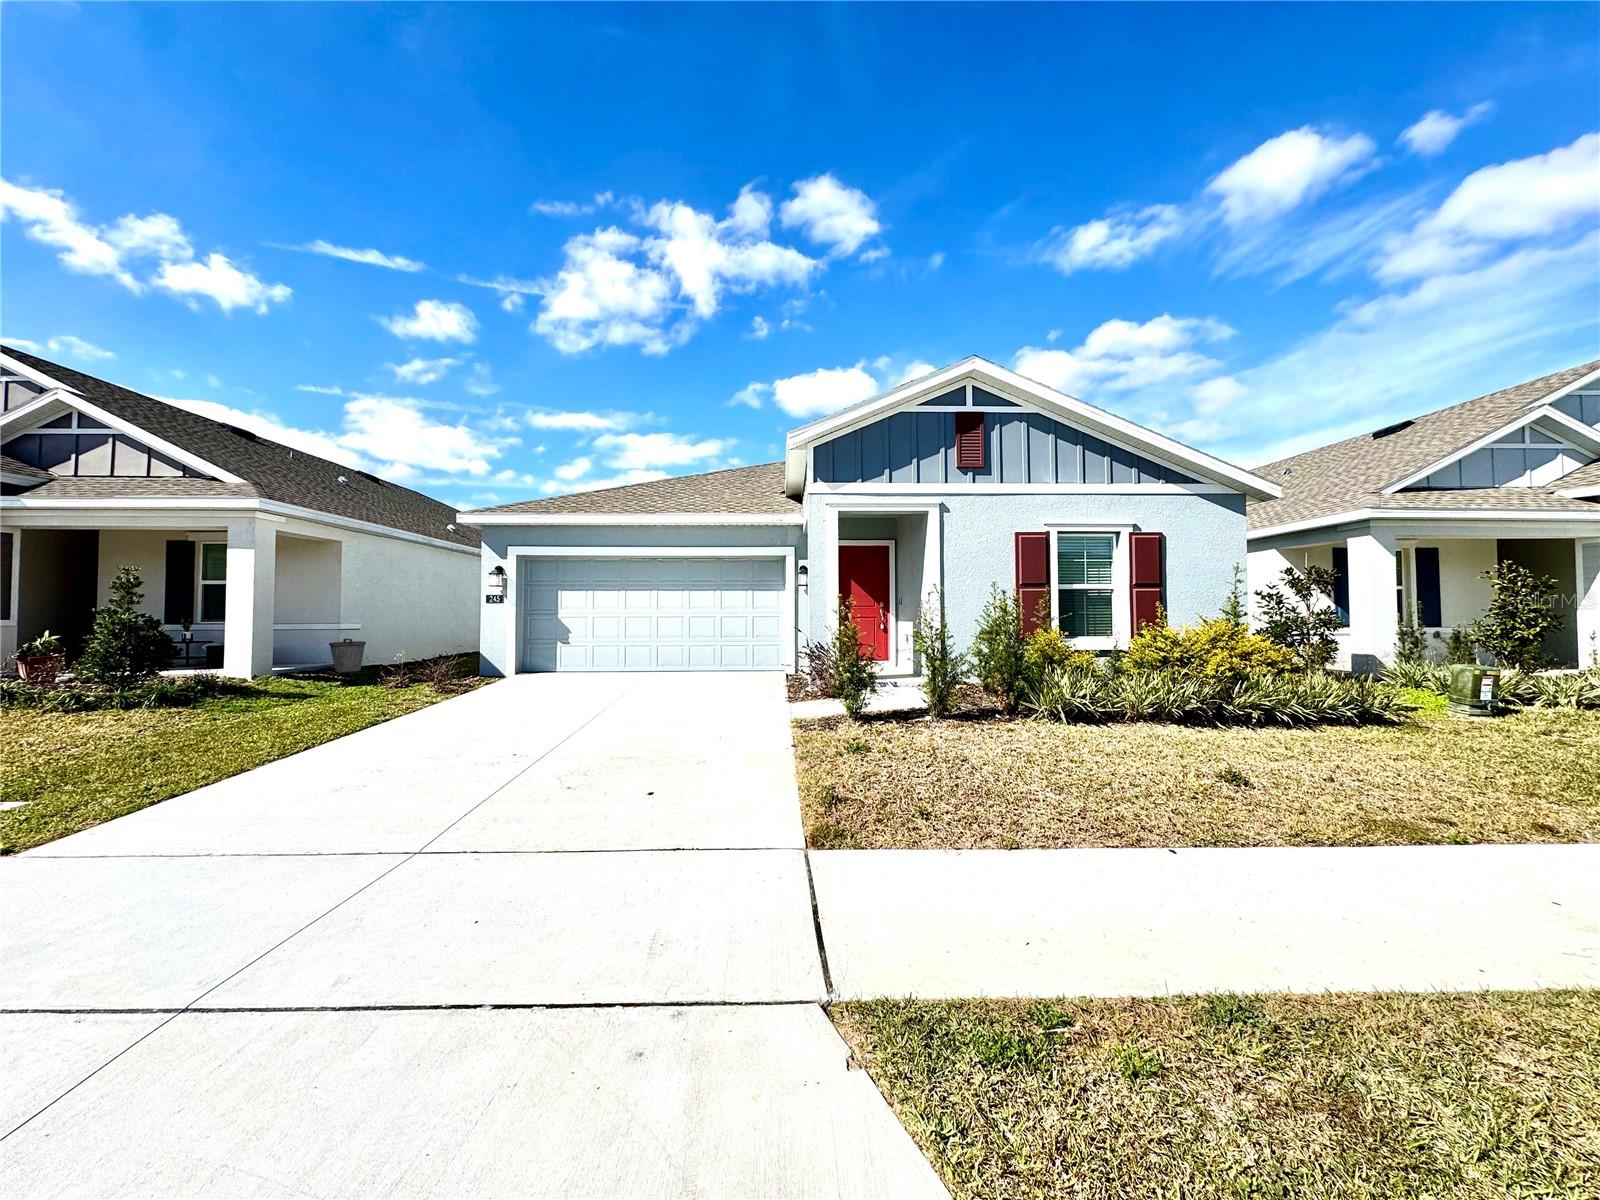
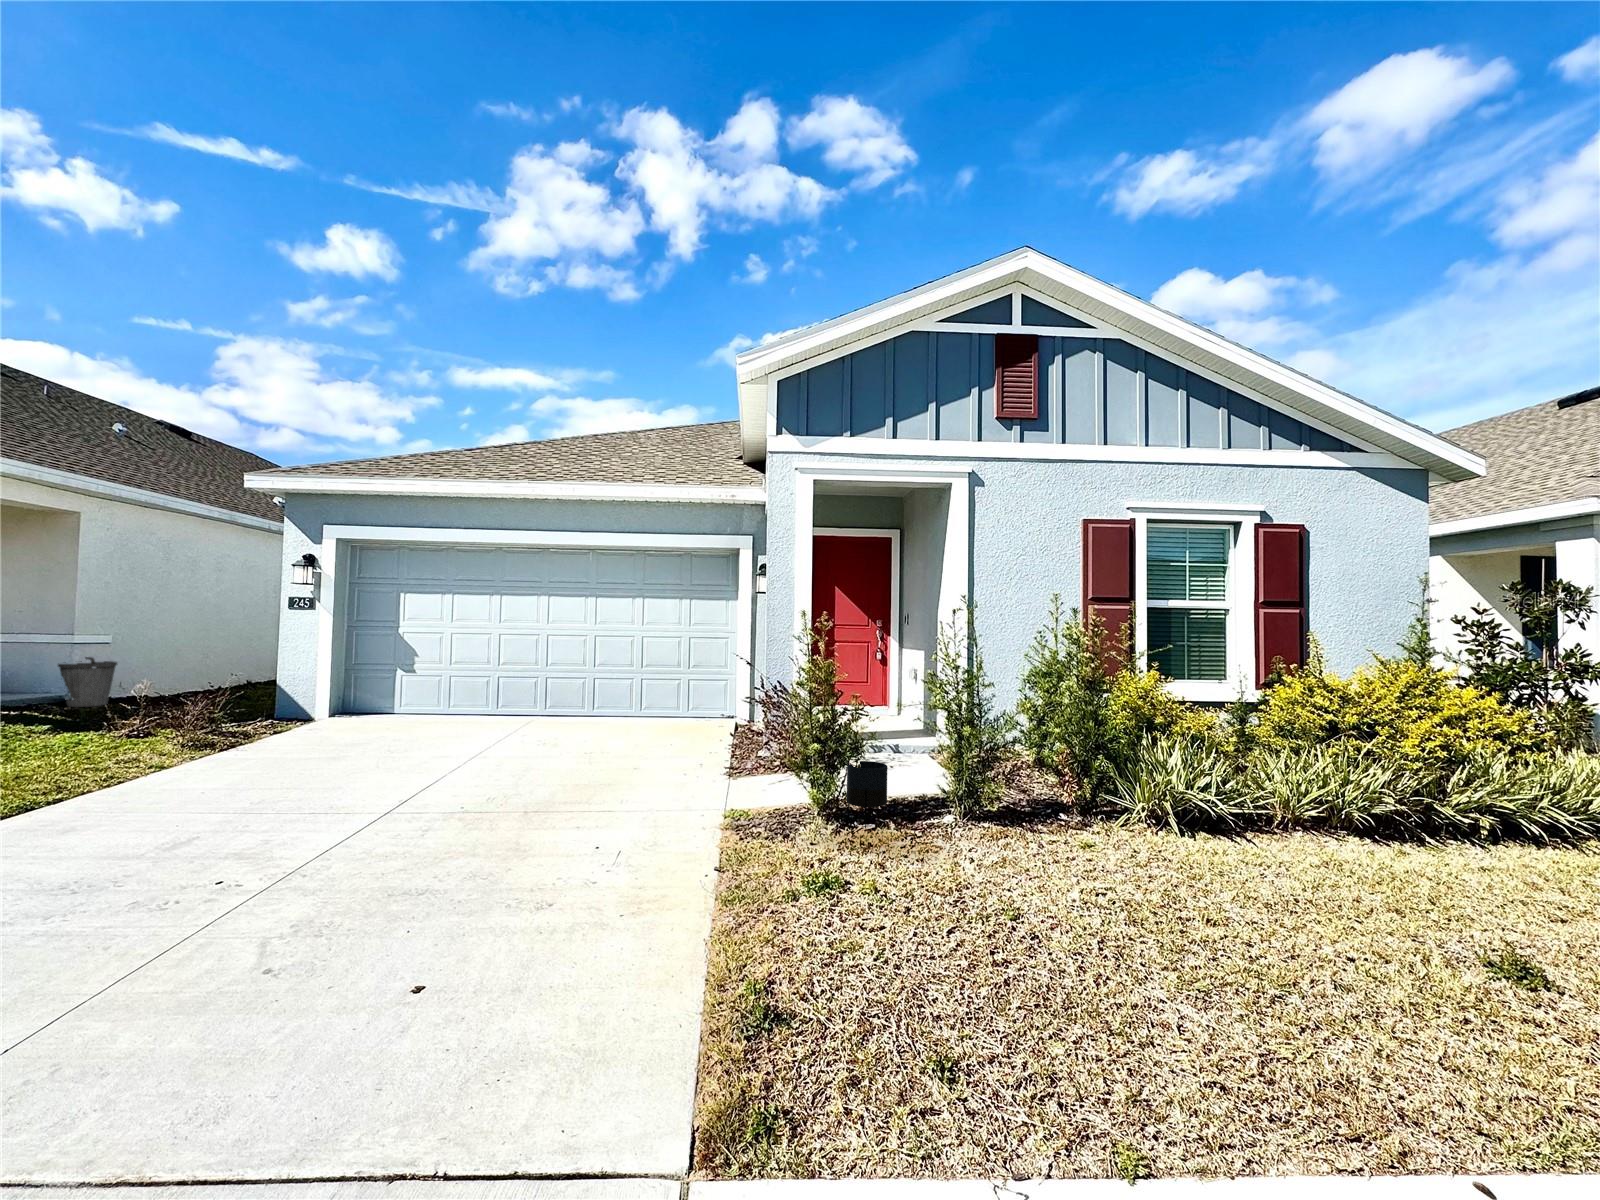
planter: none [867,686,892,725] -> present [846,761,887,828]

